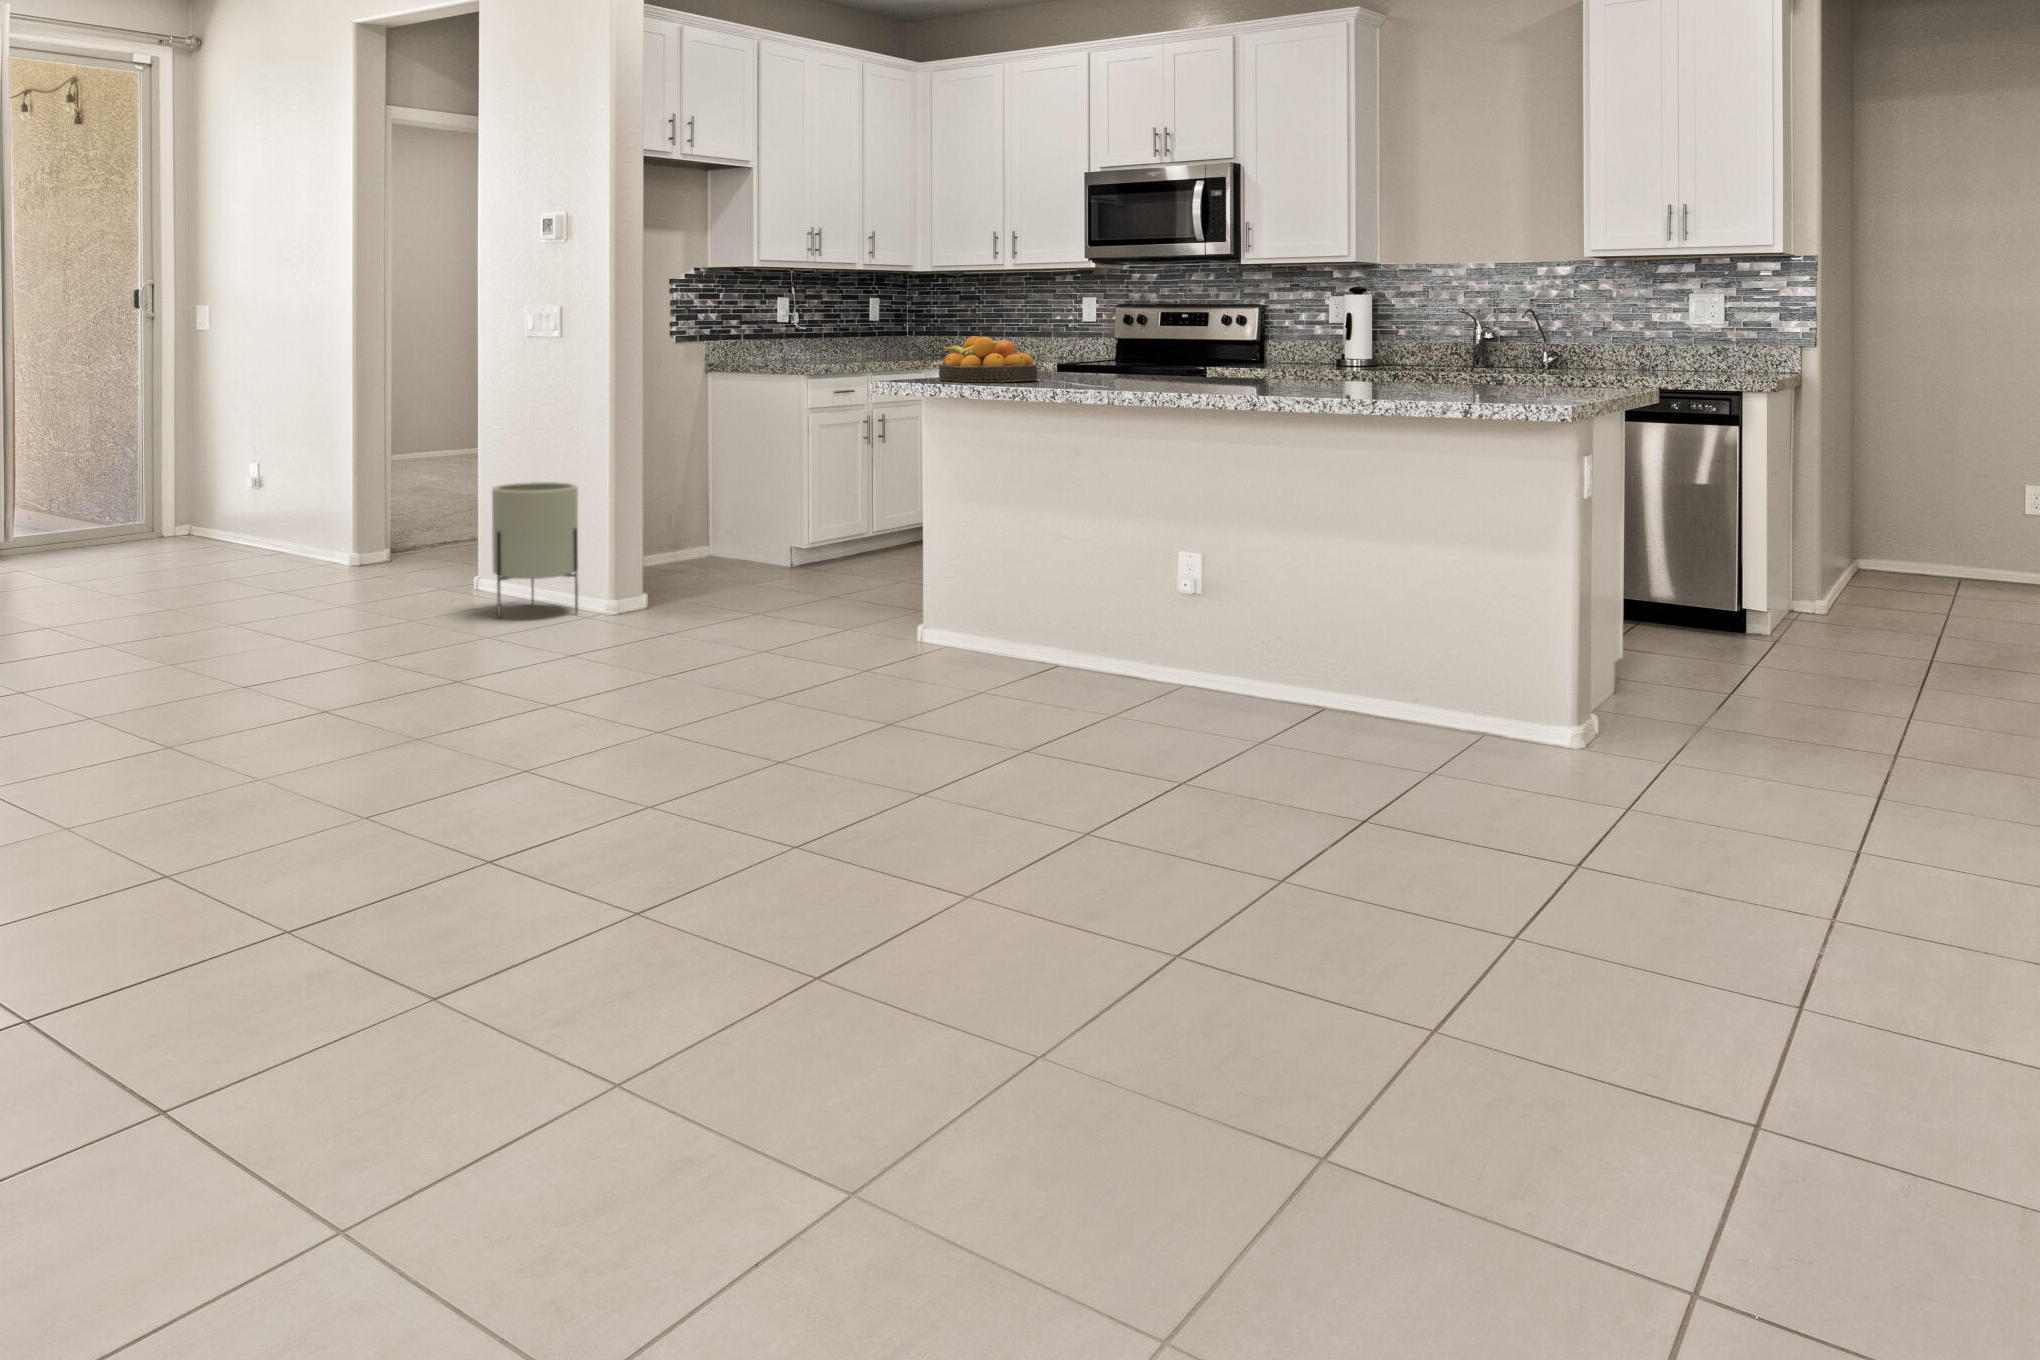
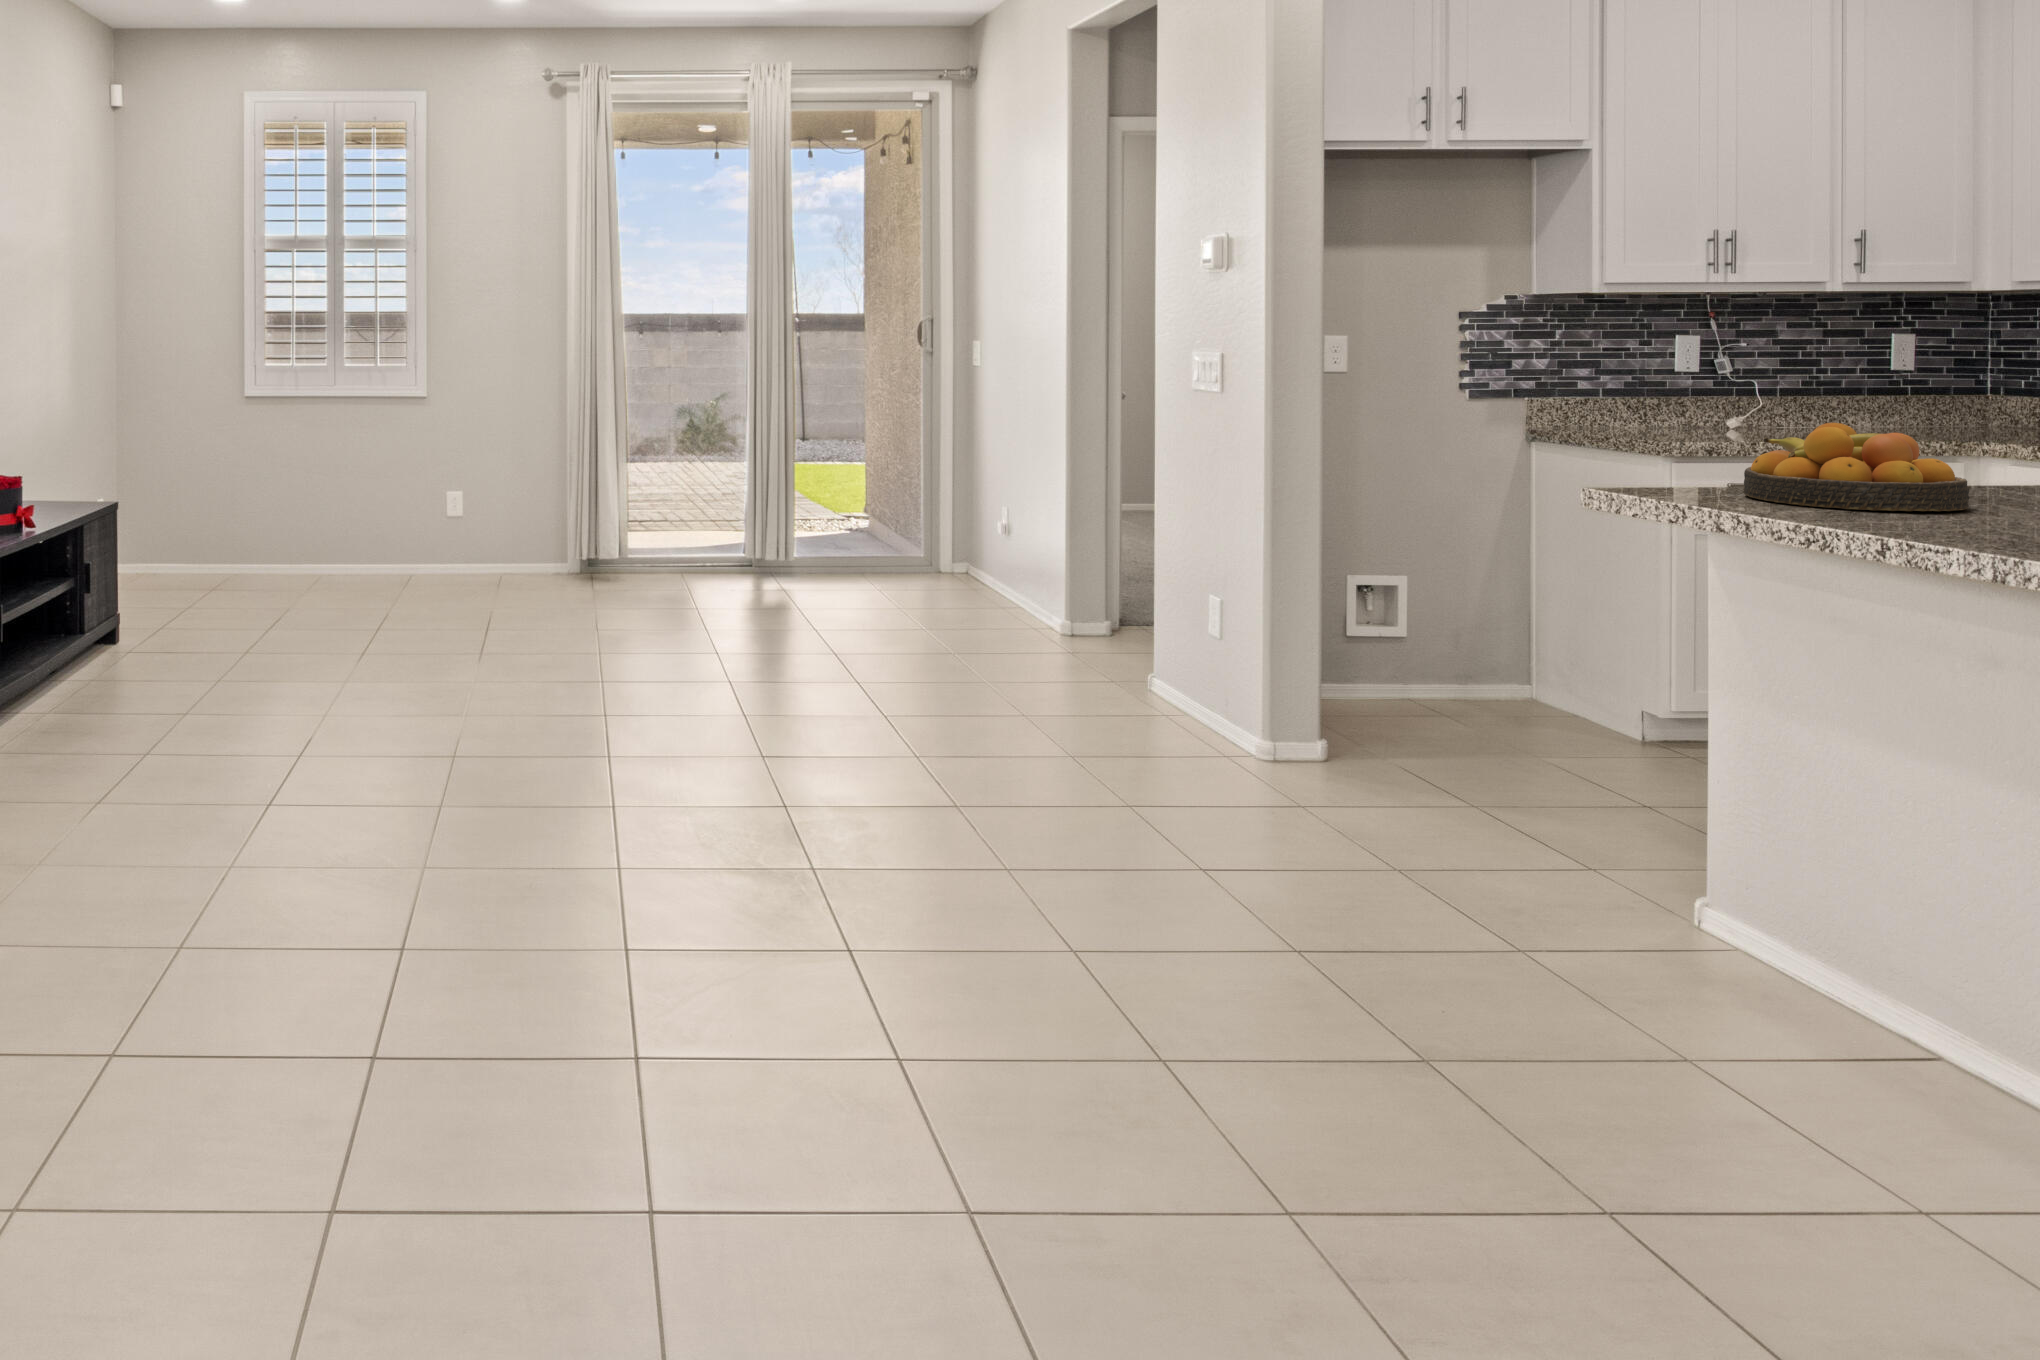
planter: present [492,482,578,619] -> none [1099,570,1212,747]

